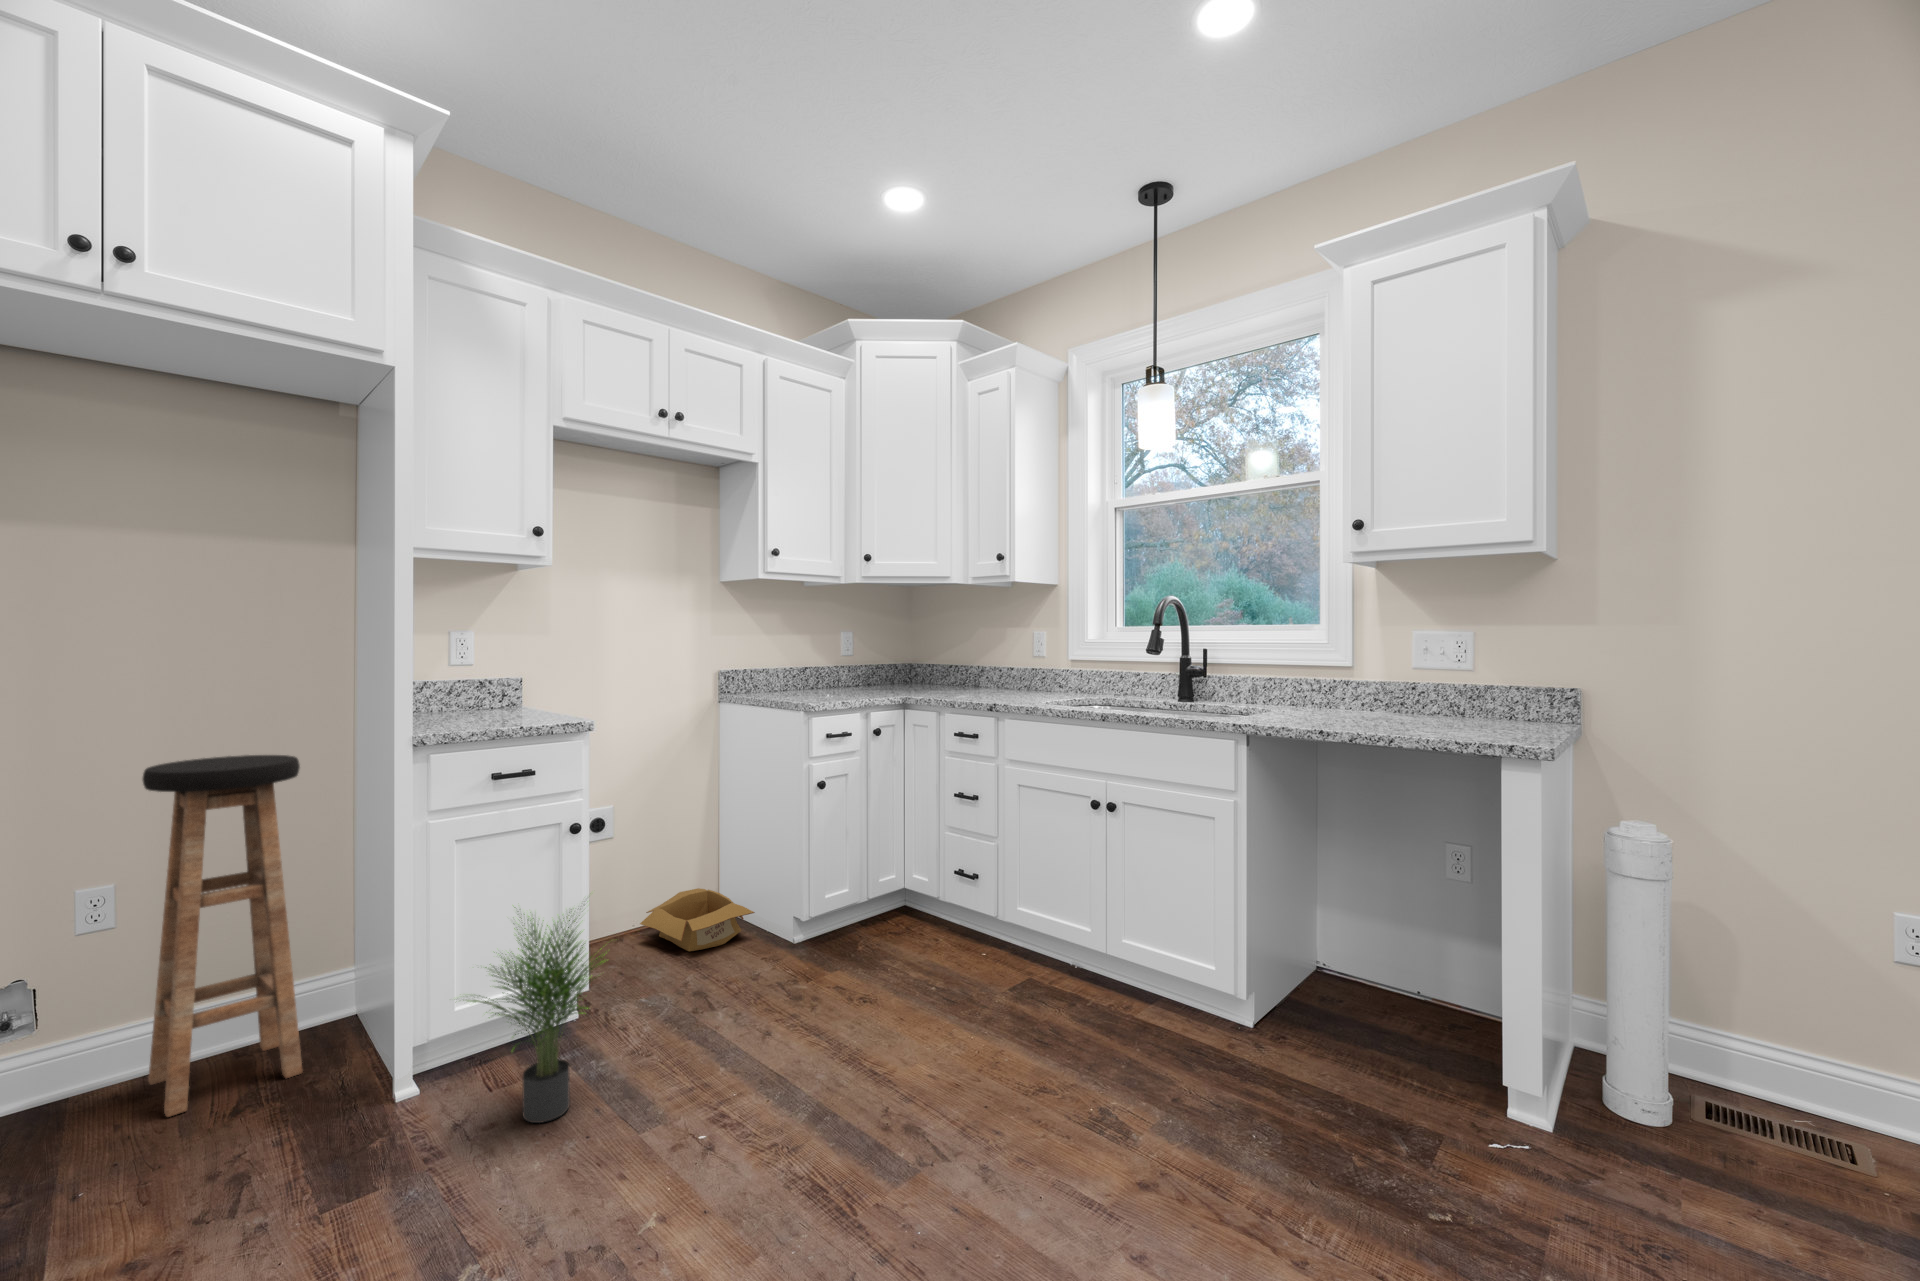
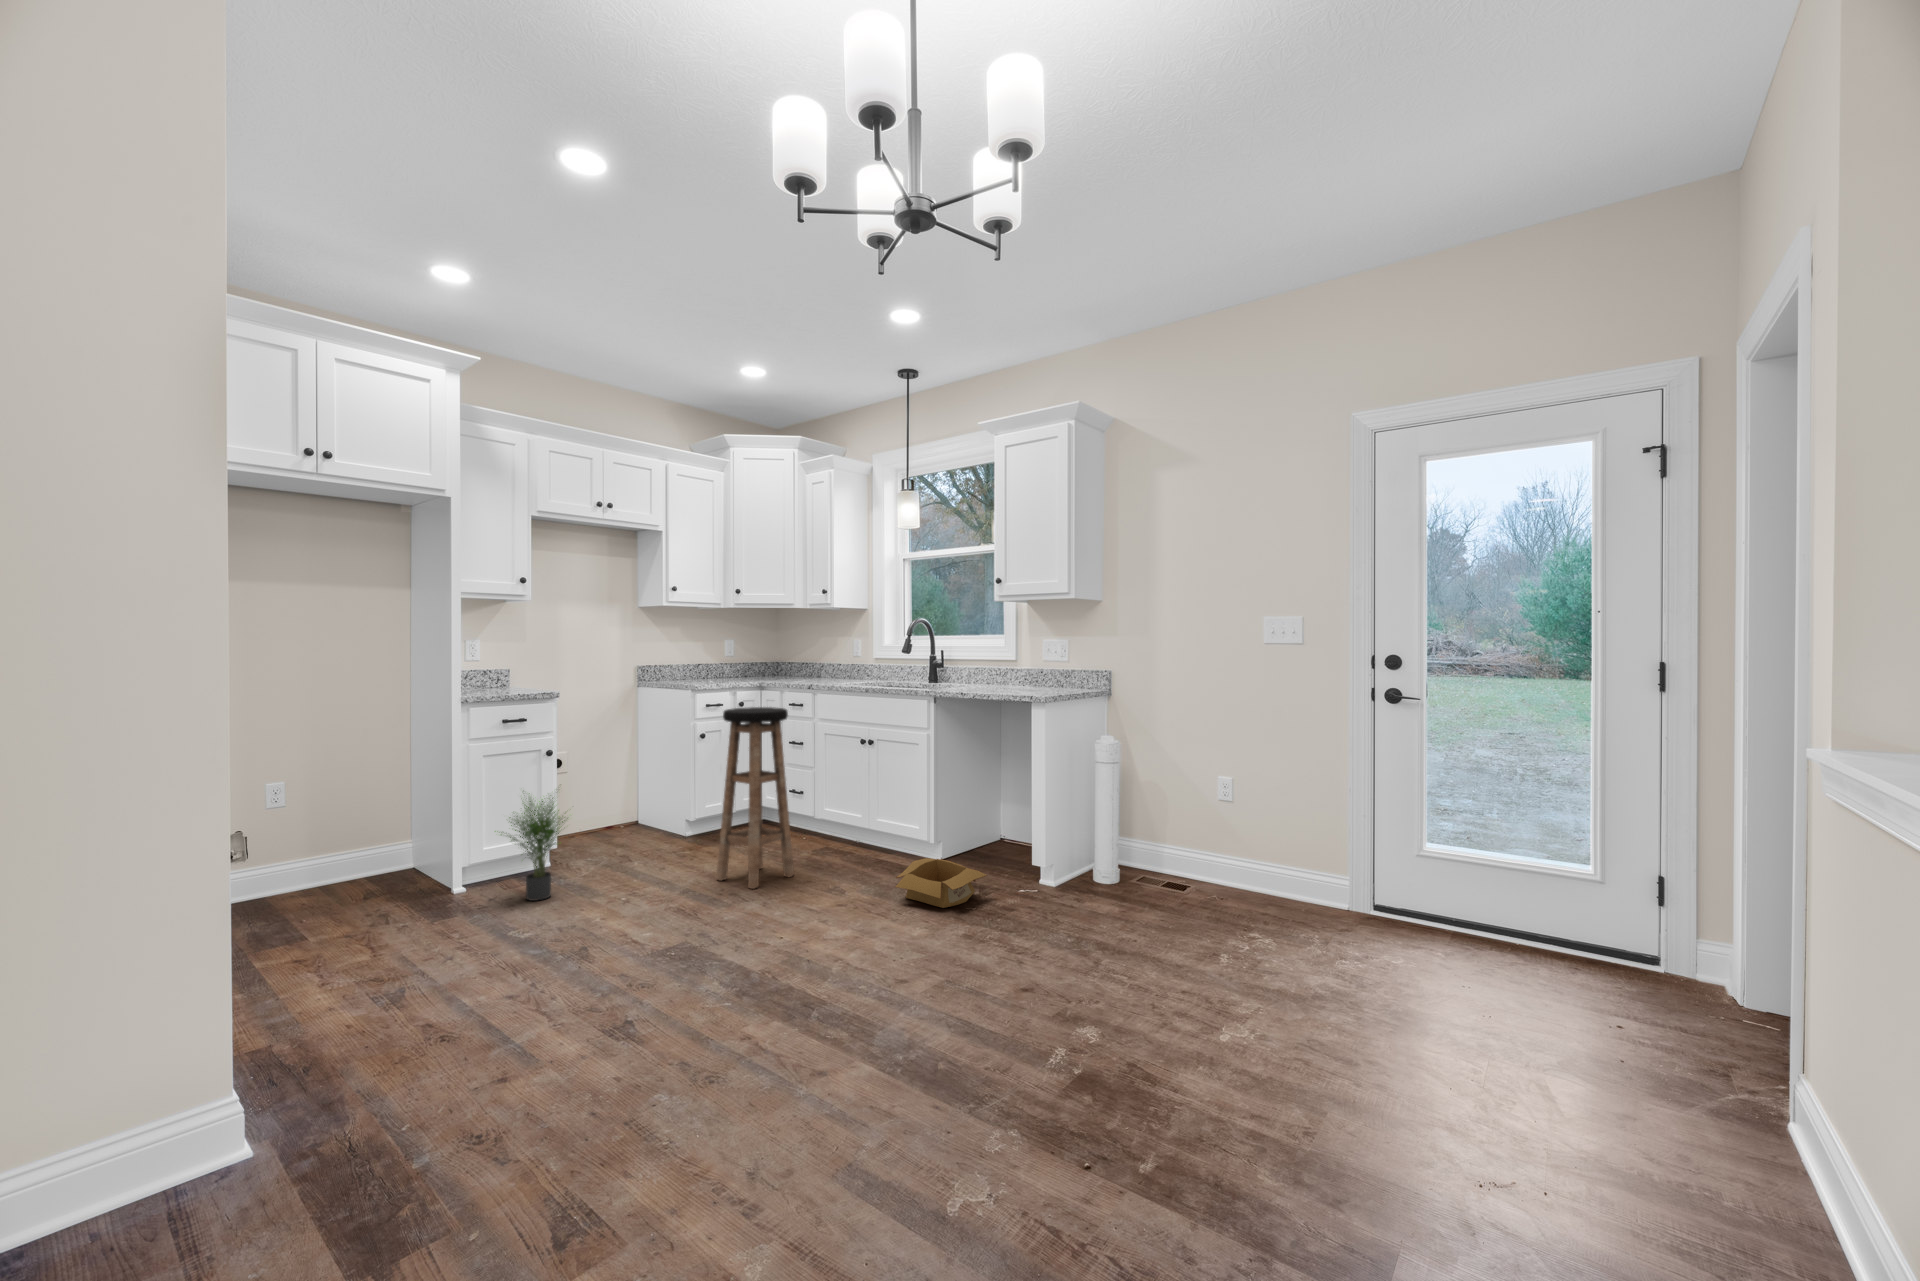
bar stool: present [143,755,302,1117] -> present [717,707,794,889]
cardboard box: present [640,888,755,951] -> present [896,858,987,908]

